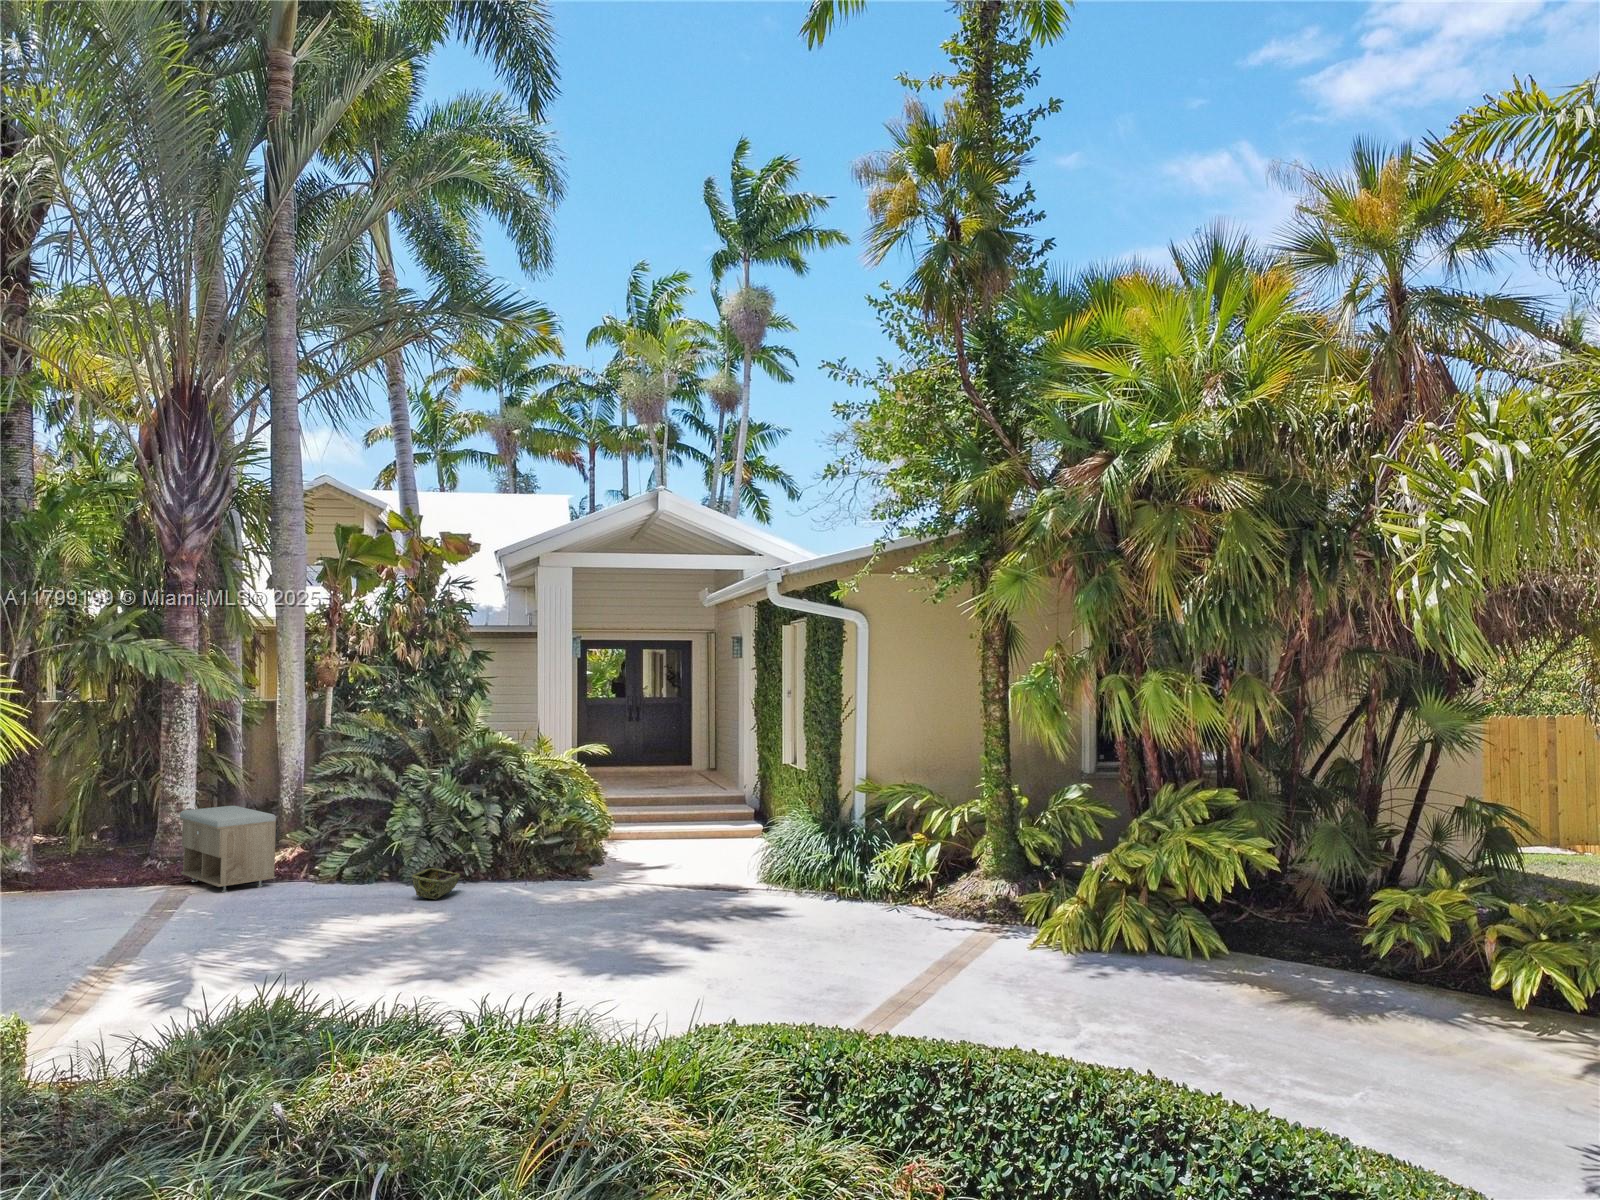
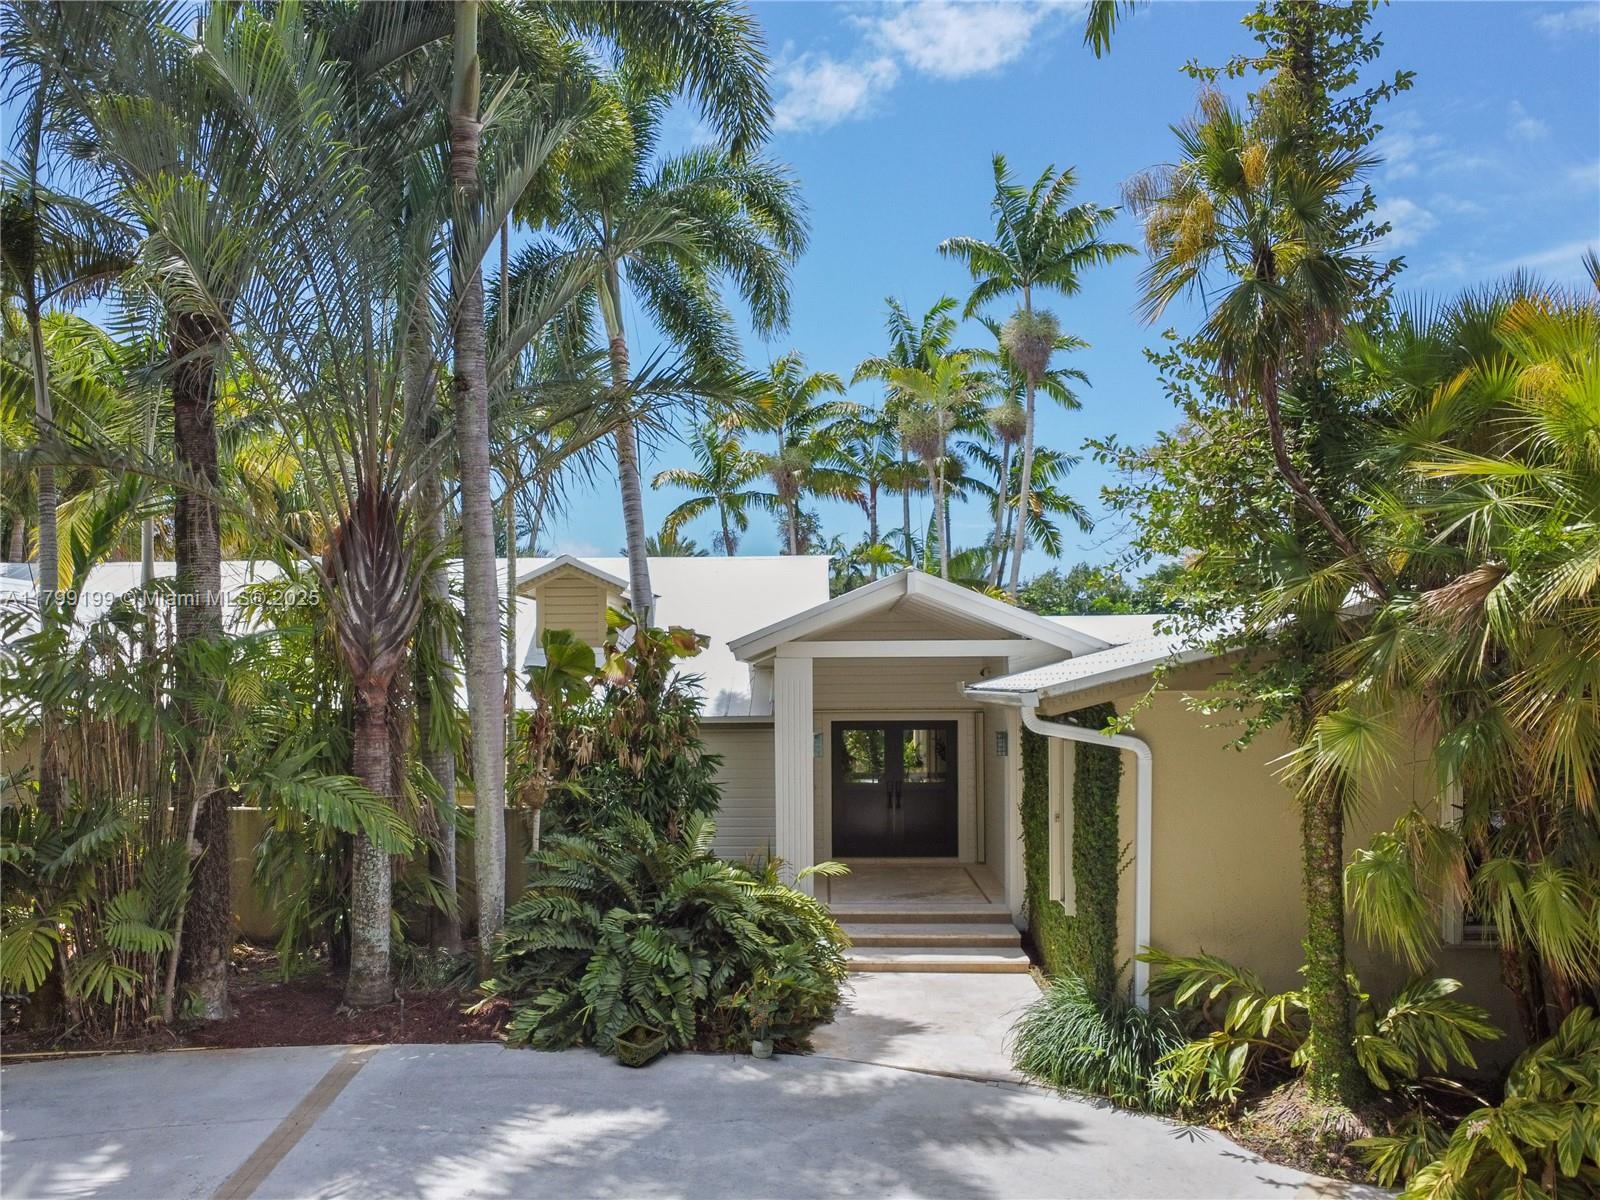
storage bench: present [180,806,276,892] -> none [403,925,488,1028]
potted plant: none [521,834,567,889] -> present [734,989,785,1058]

